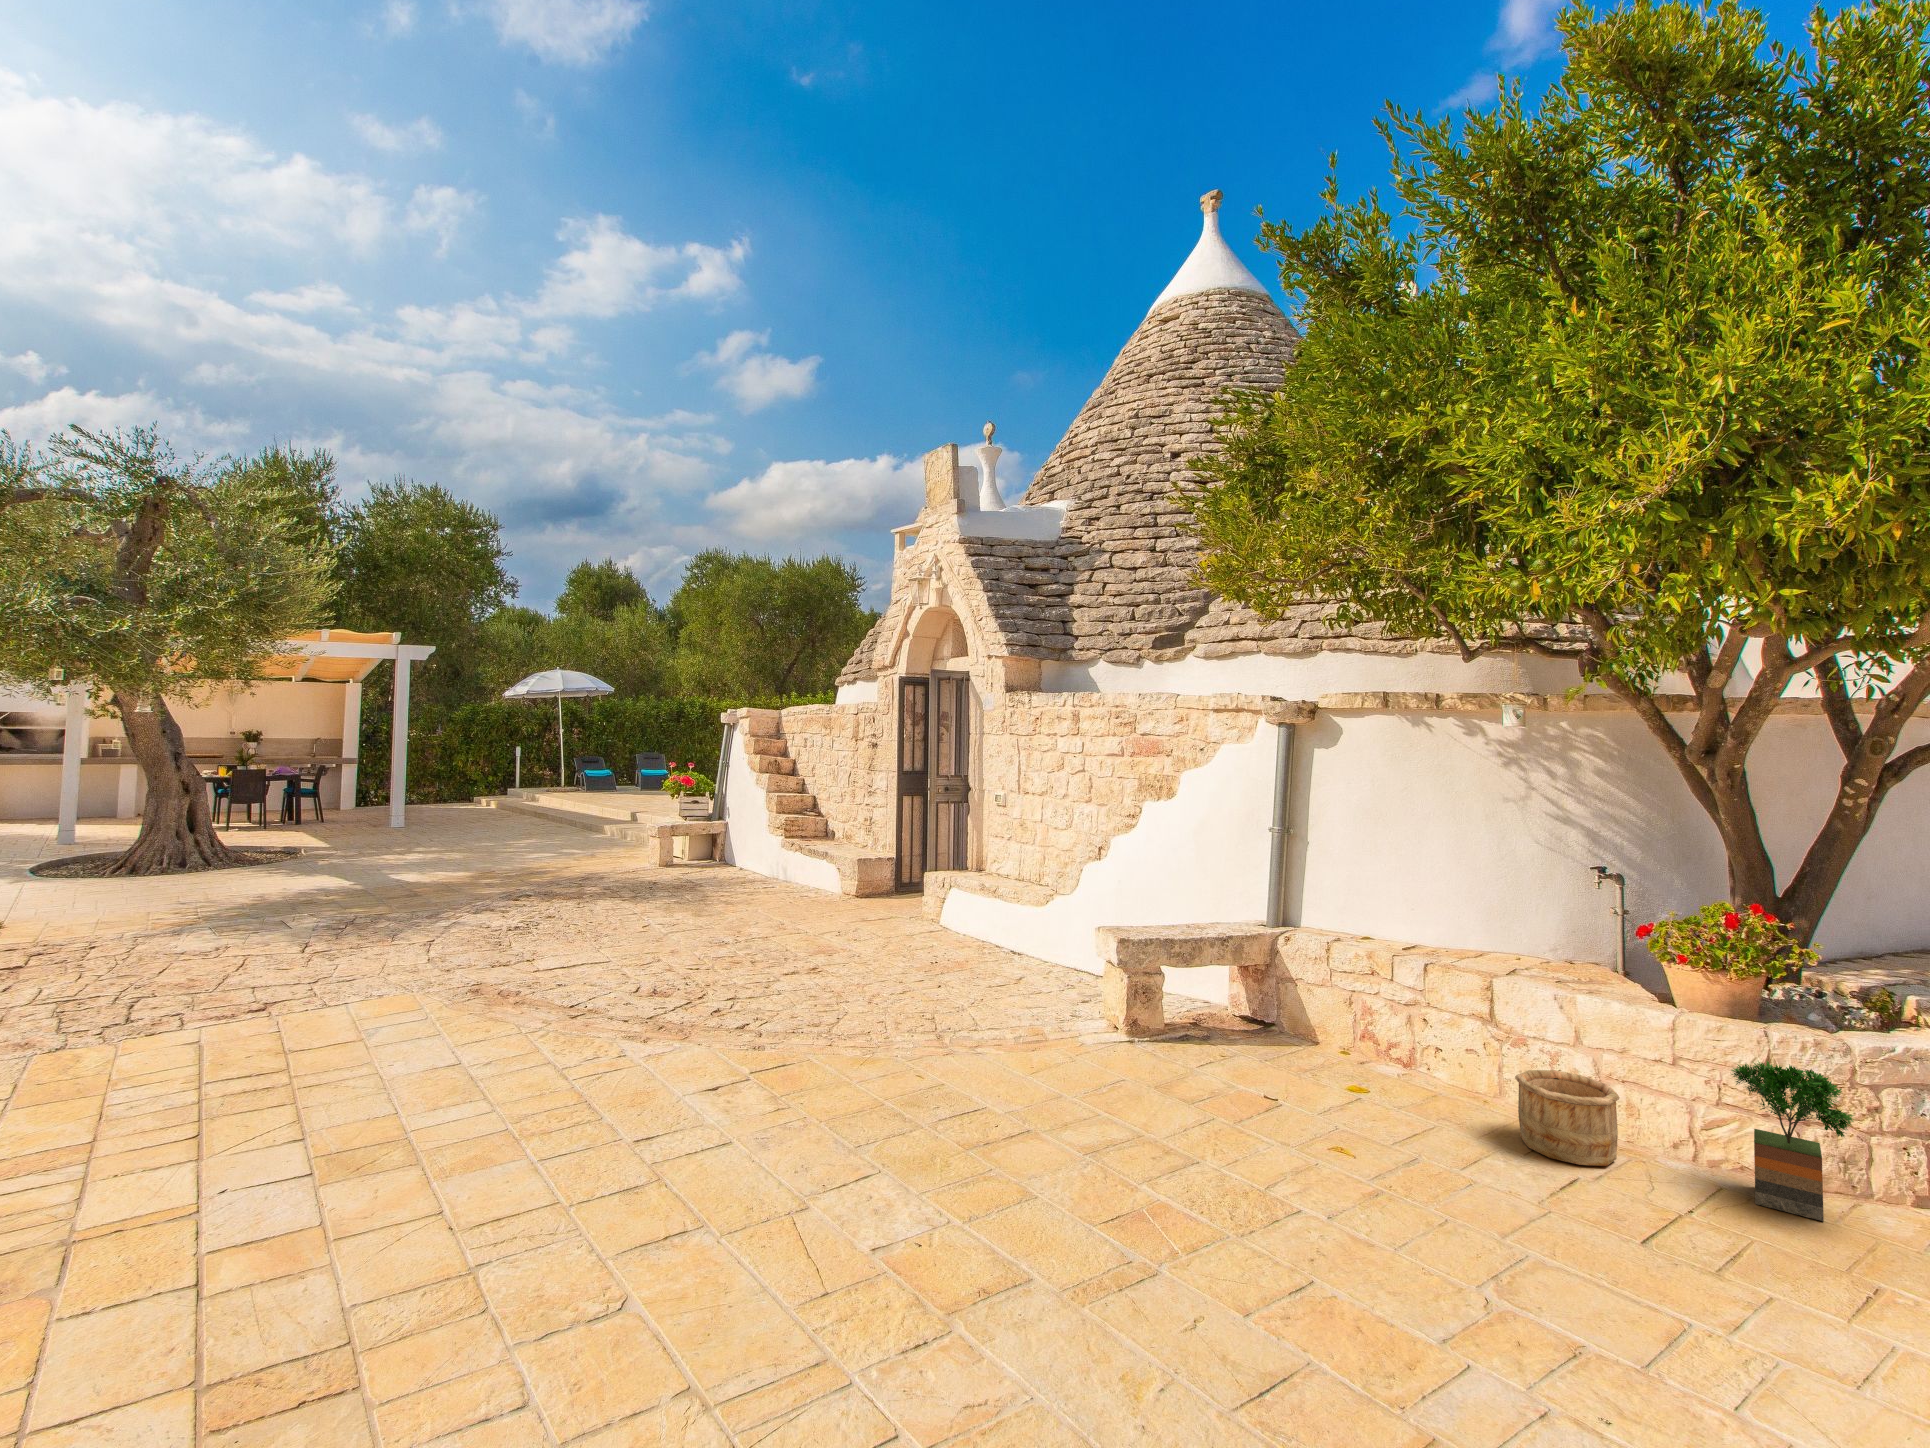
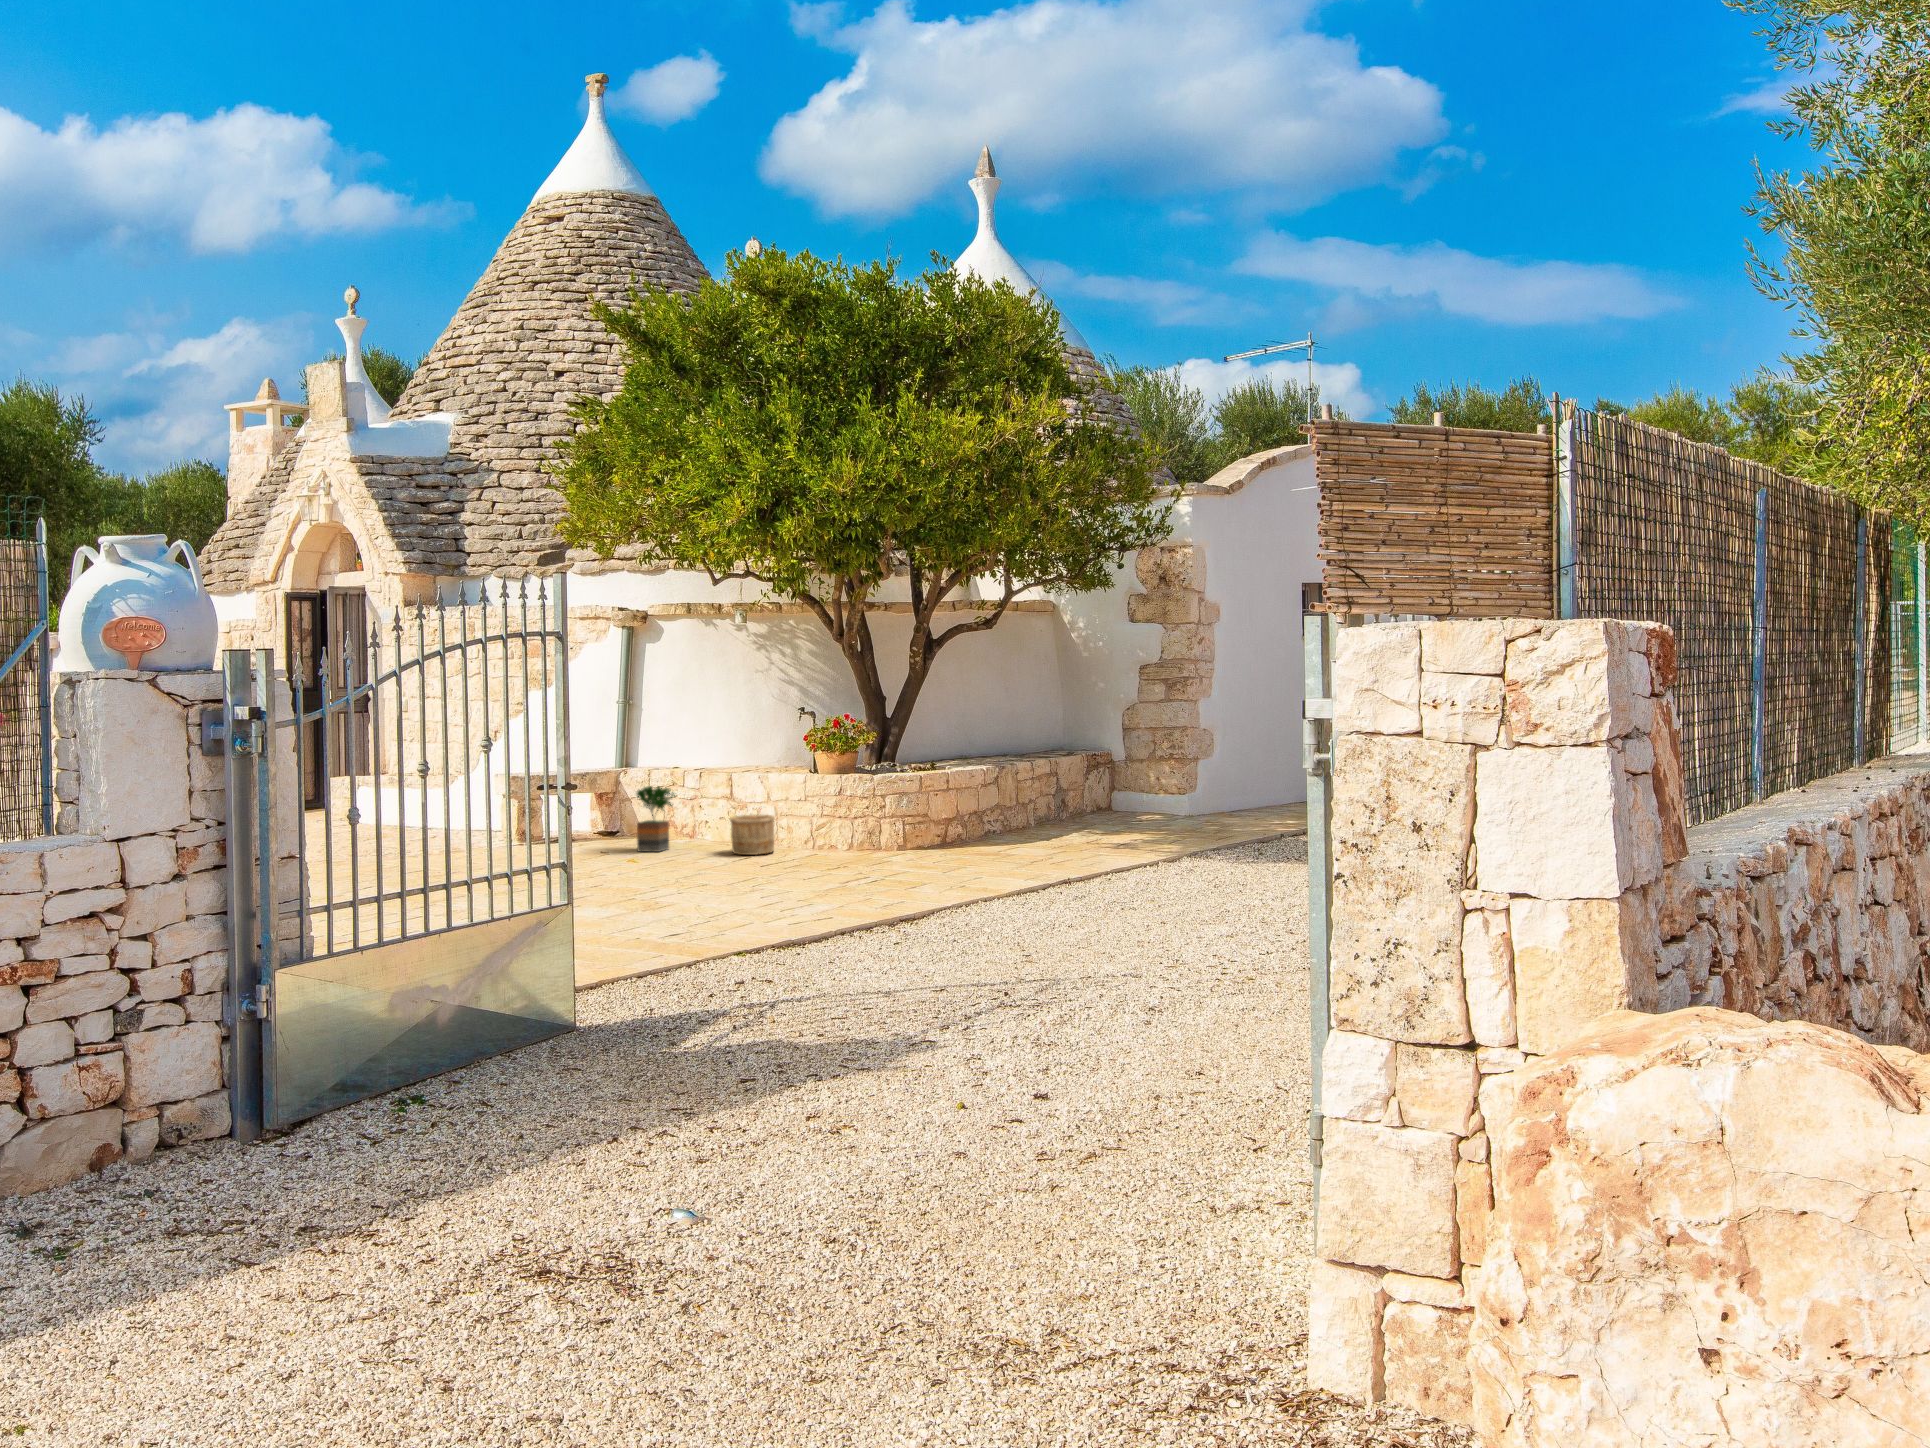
potted tree: present [1731,1061,1853,1221] -> present [636,786,675,852]

